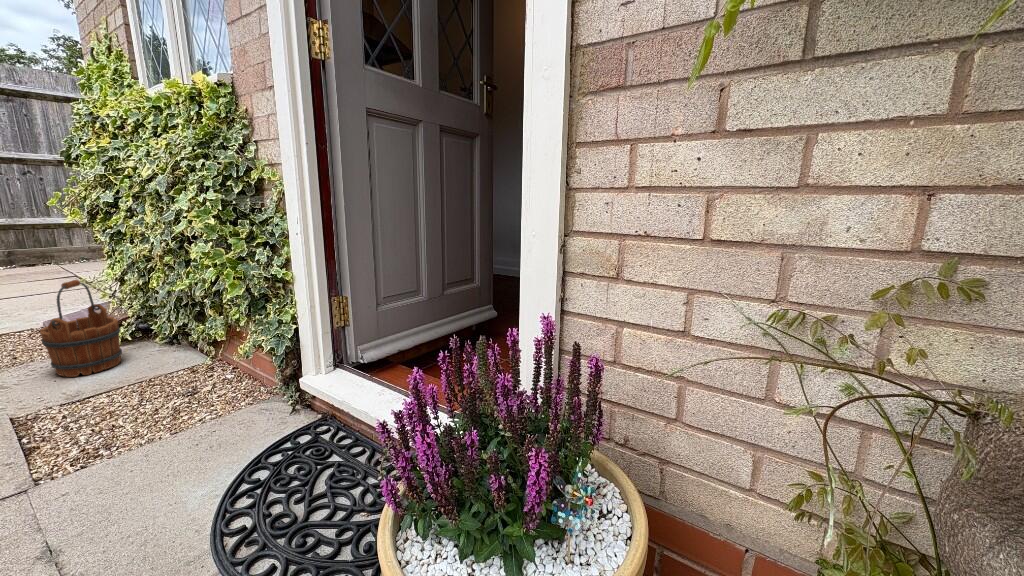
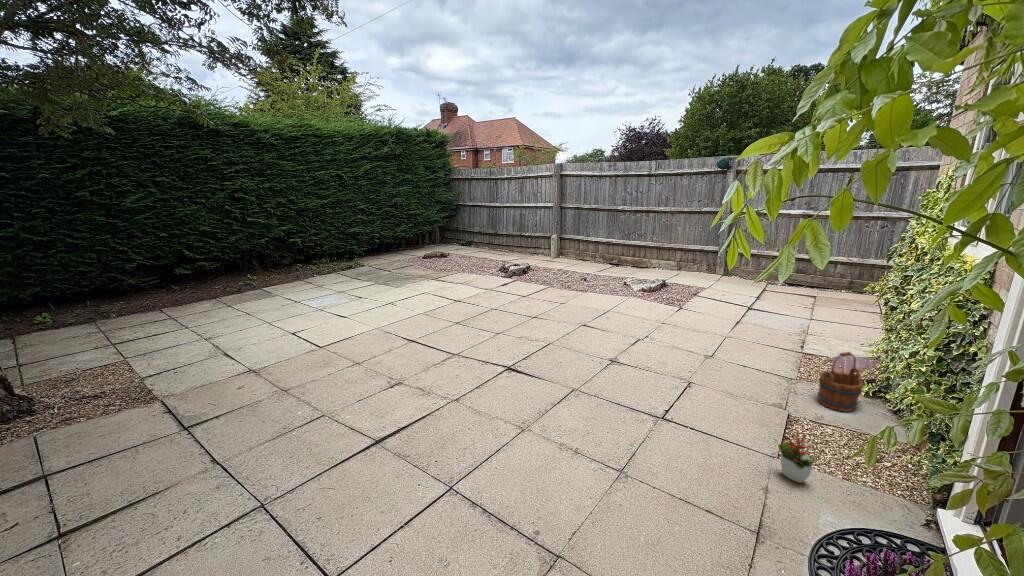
decorative plant: none [27,398,123,500] -> present [778,431,814,483]

